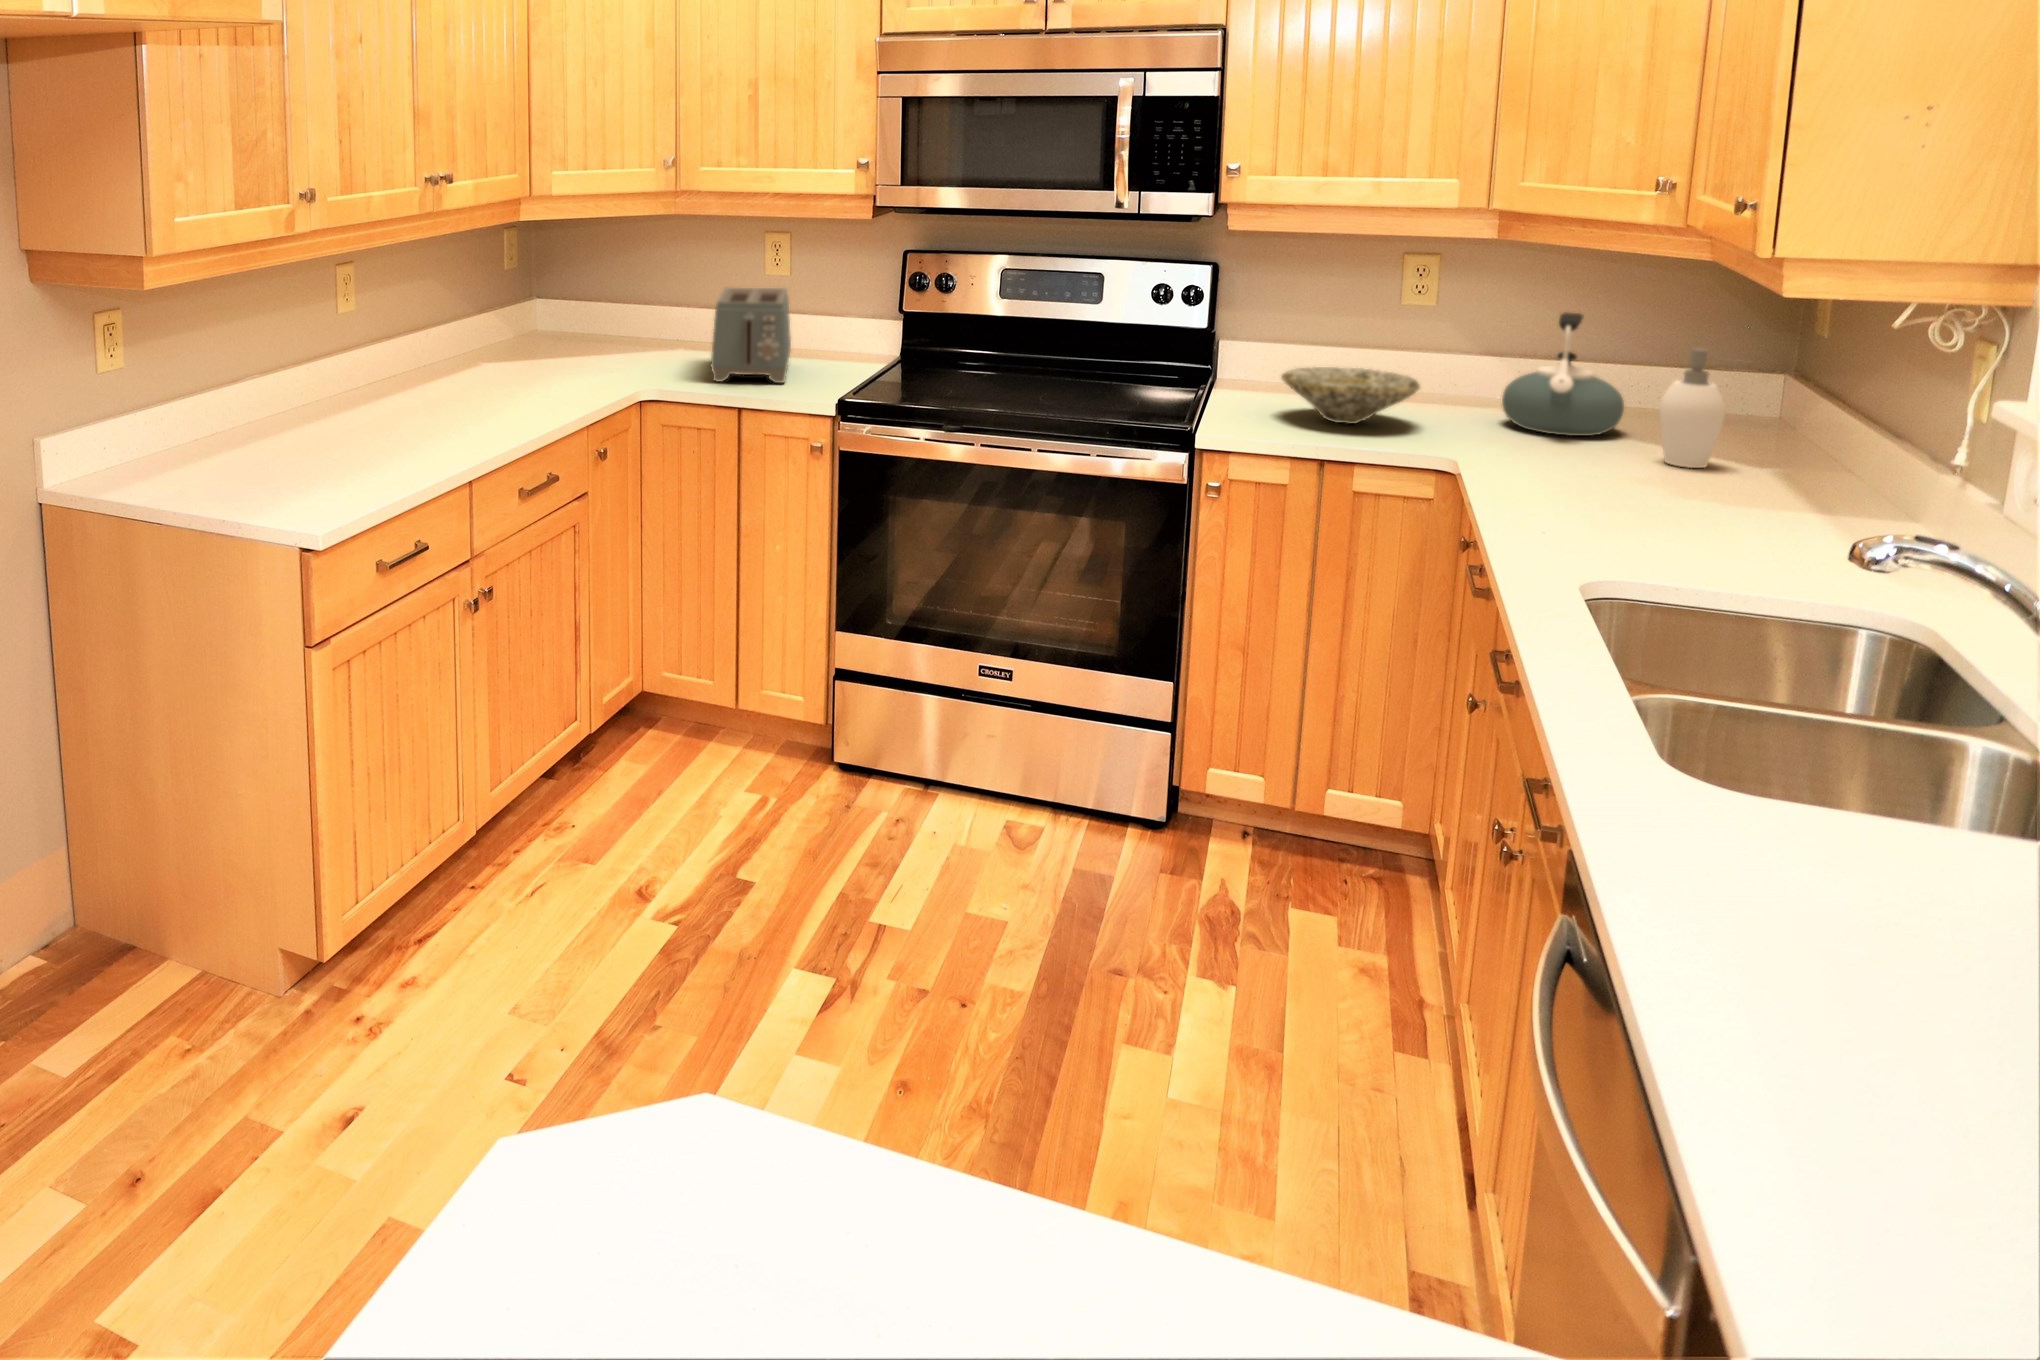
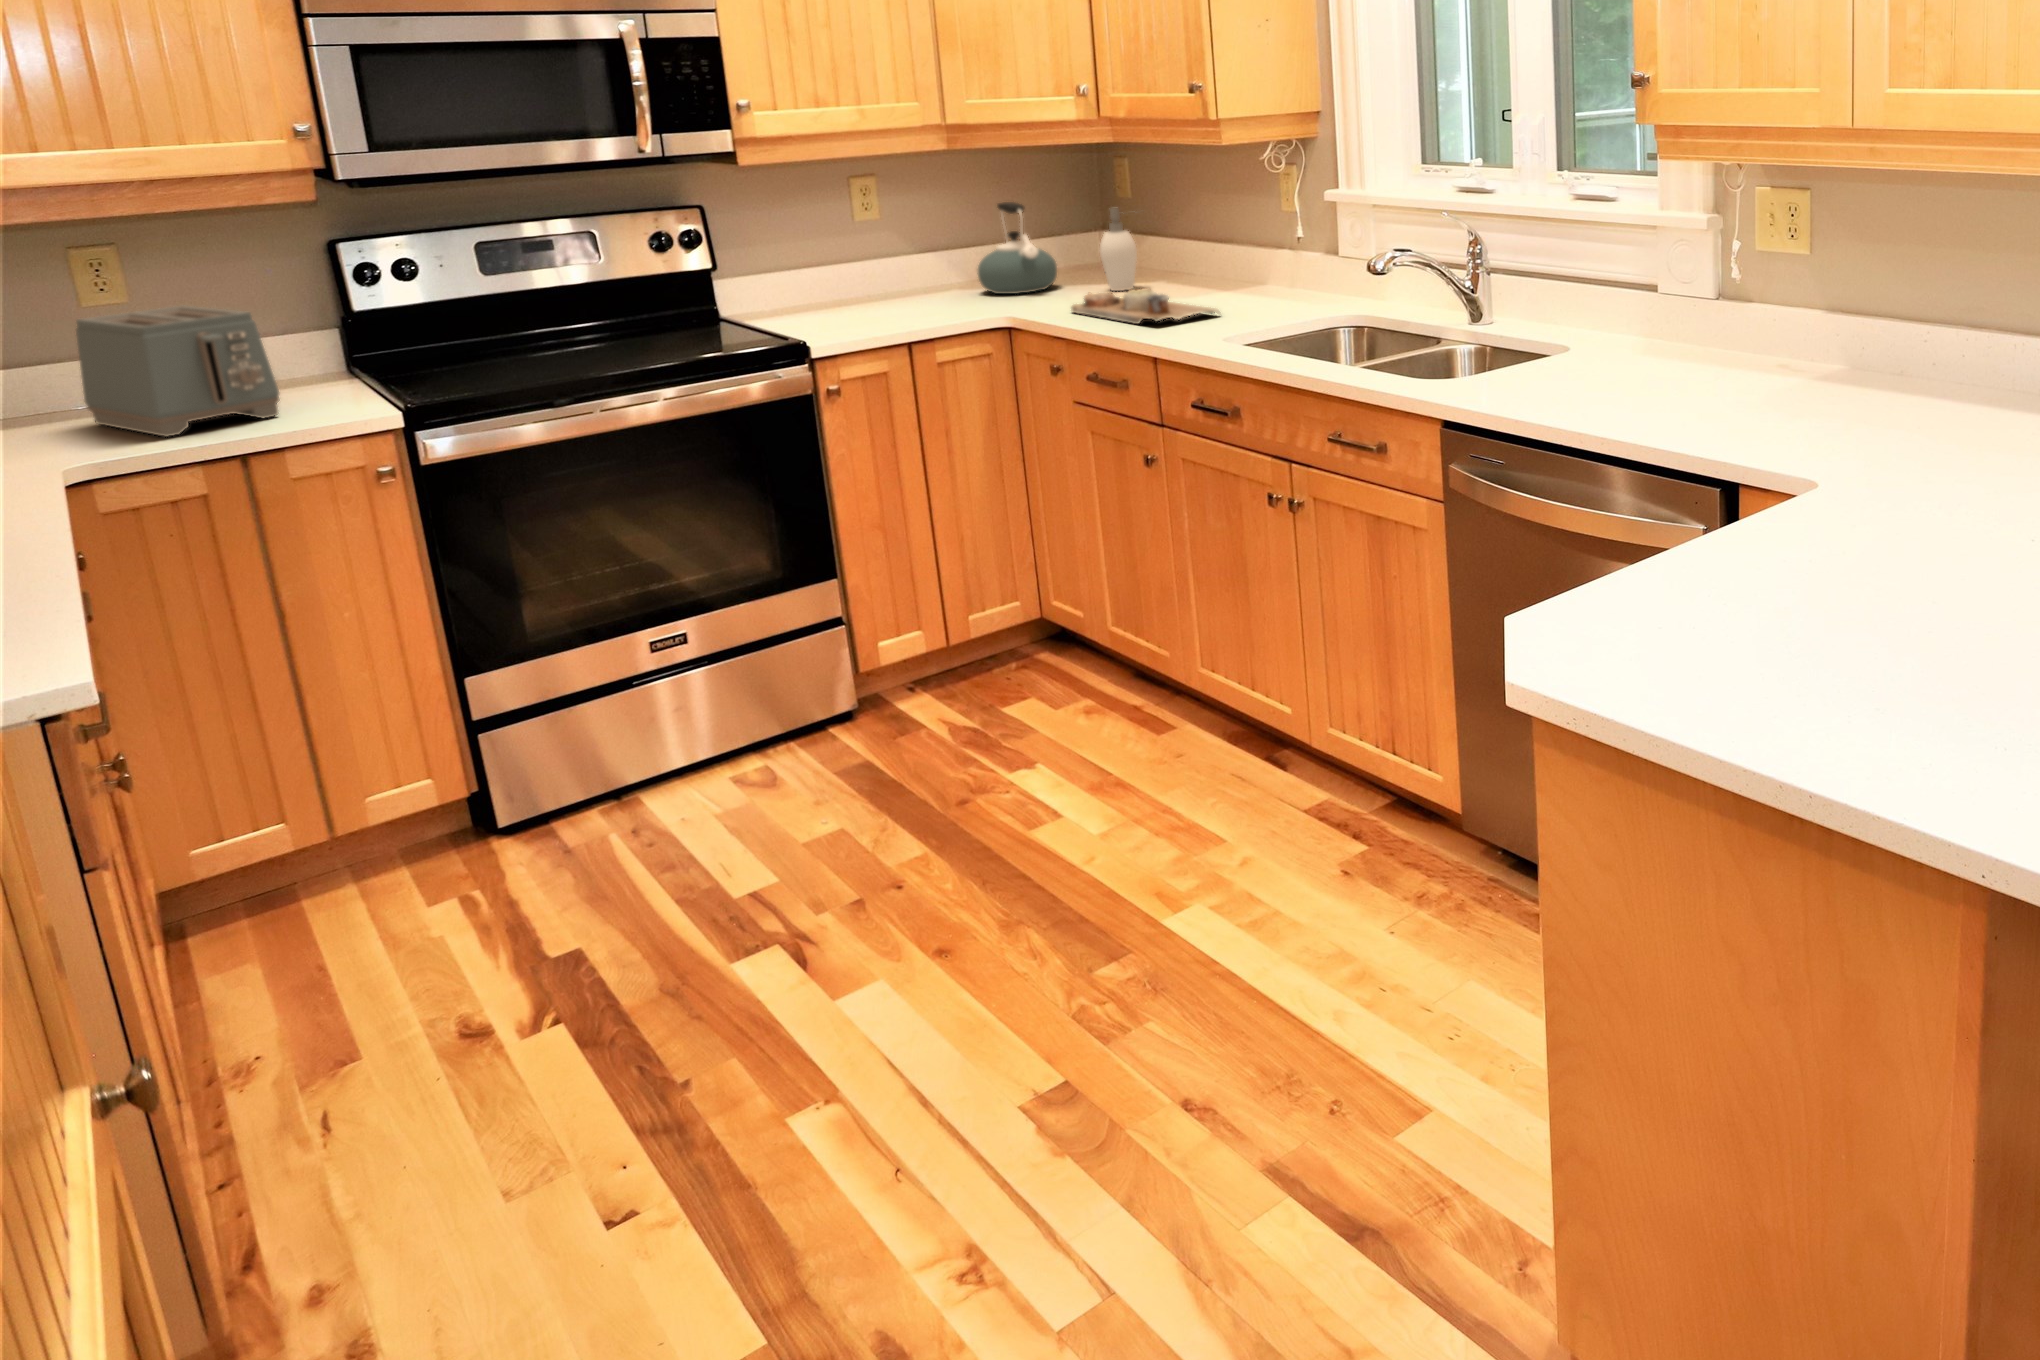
bowl: present [1282,367,1420,424] -> none [834,269,946,317]
cutting board: none [1522,457,1694,547] -> present [1071,289,1220,324]

